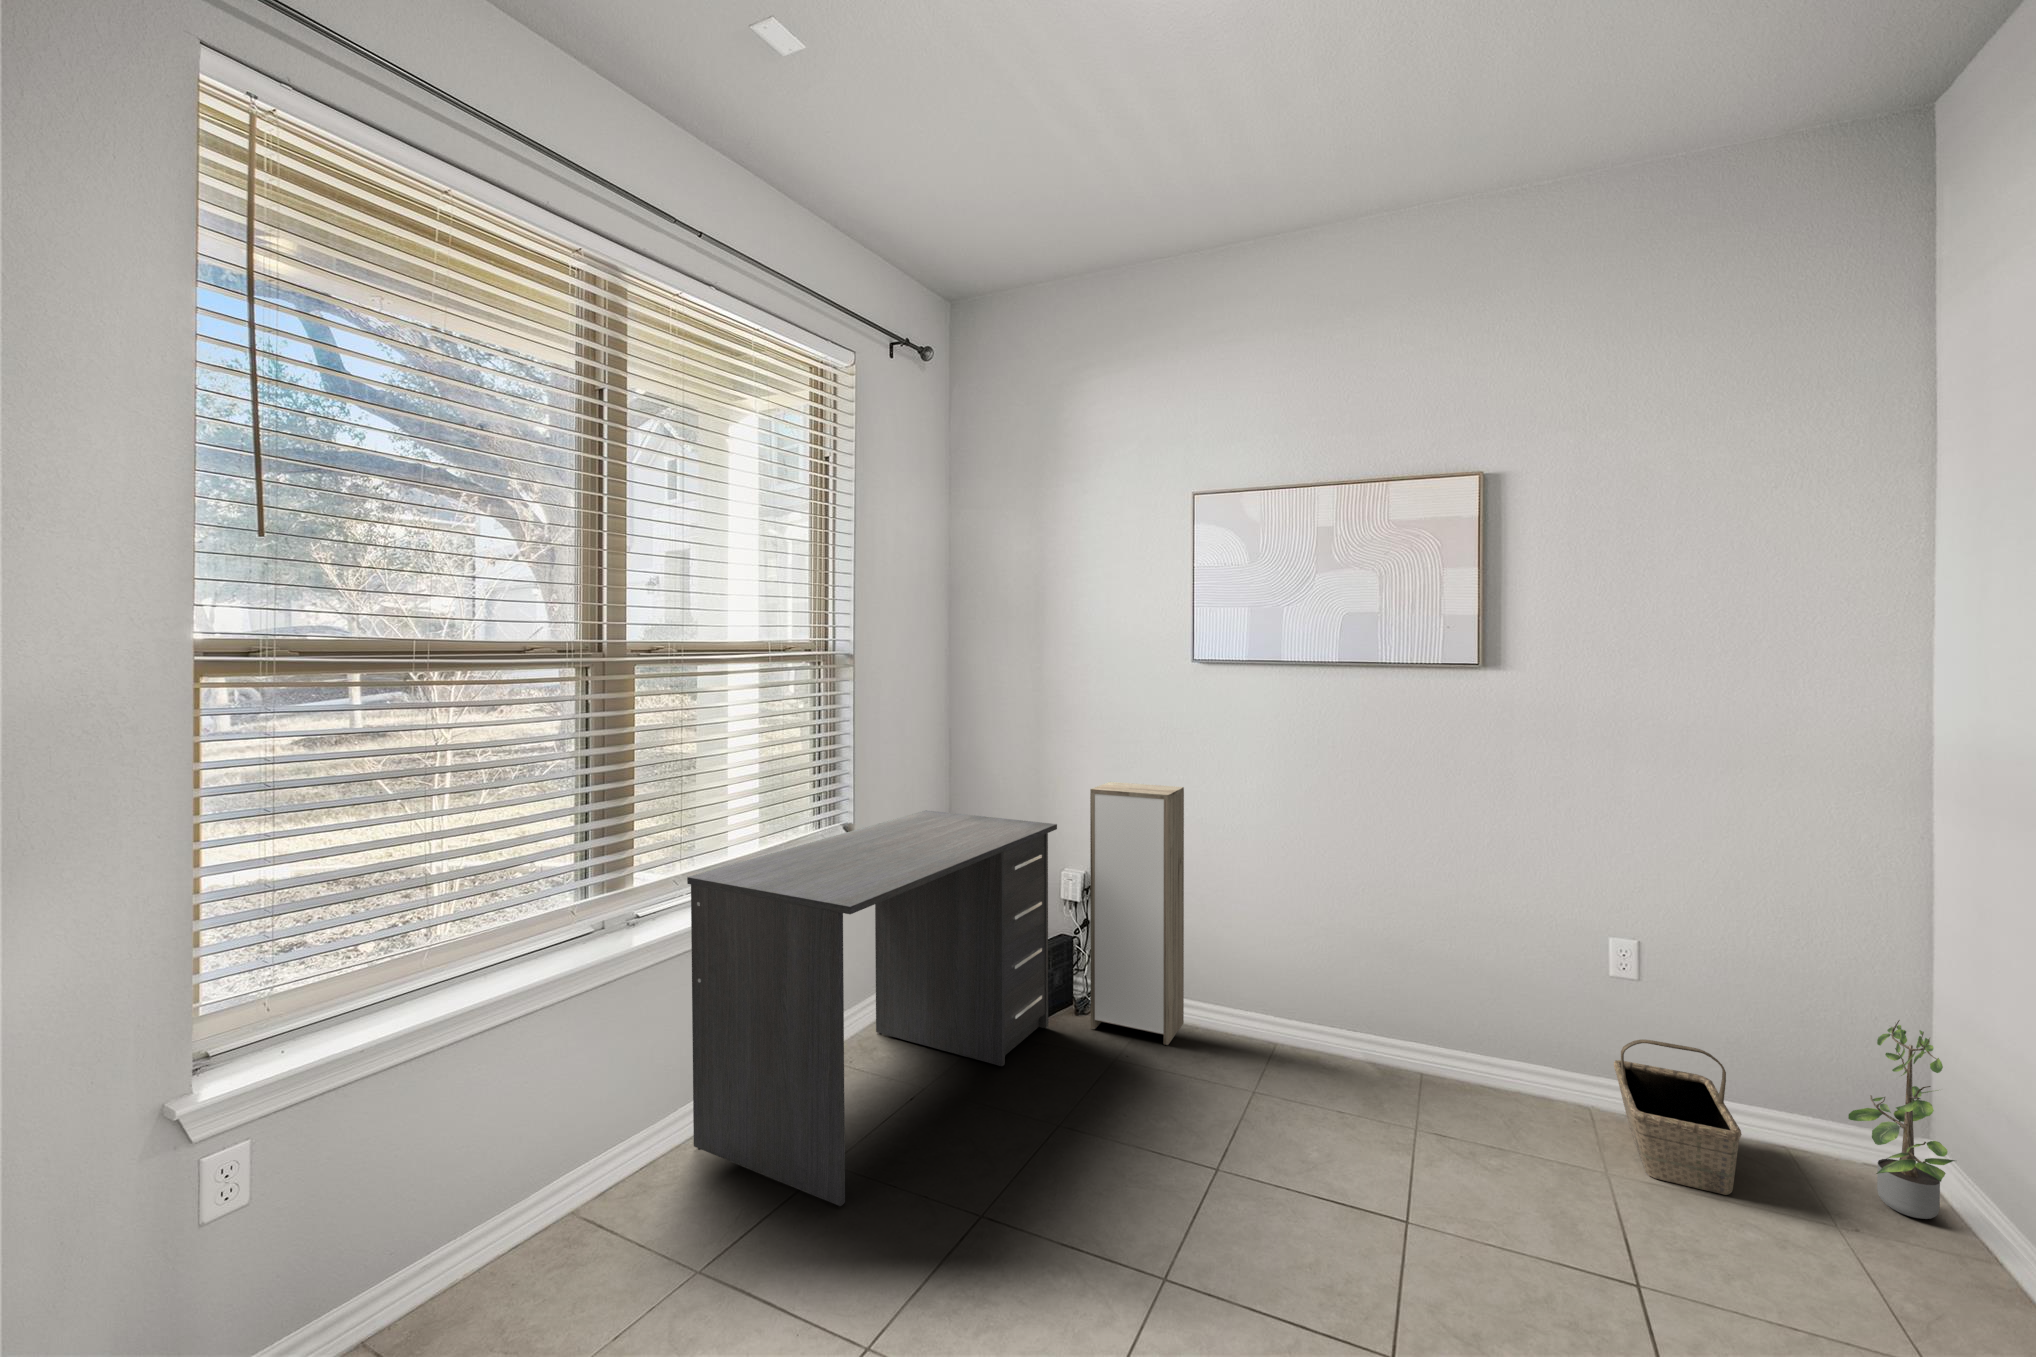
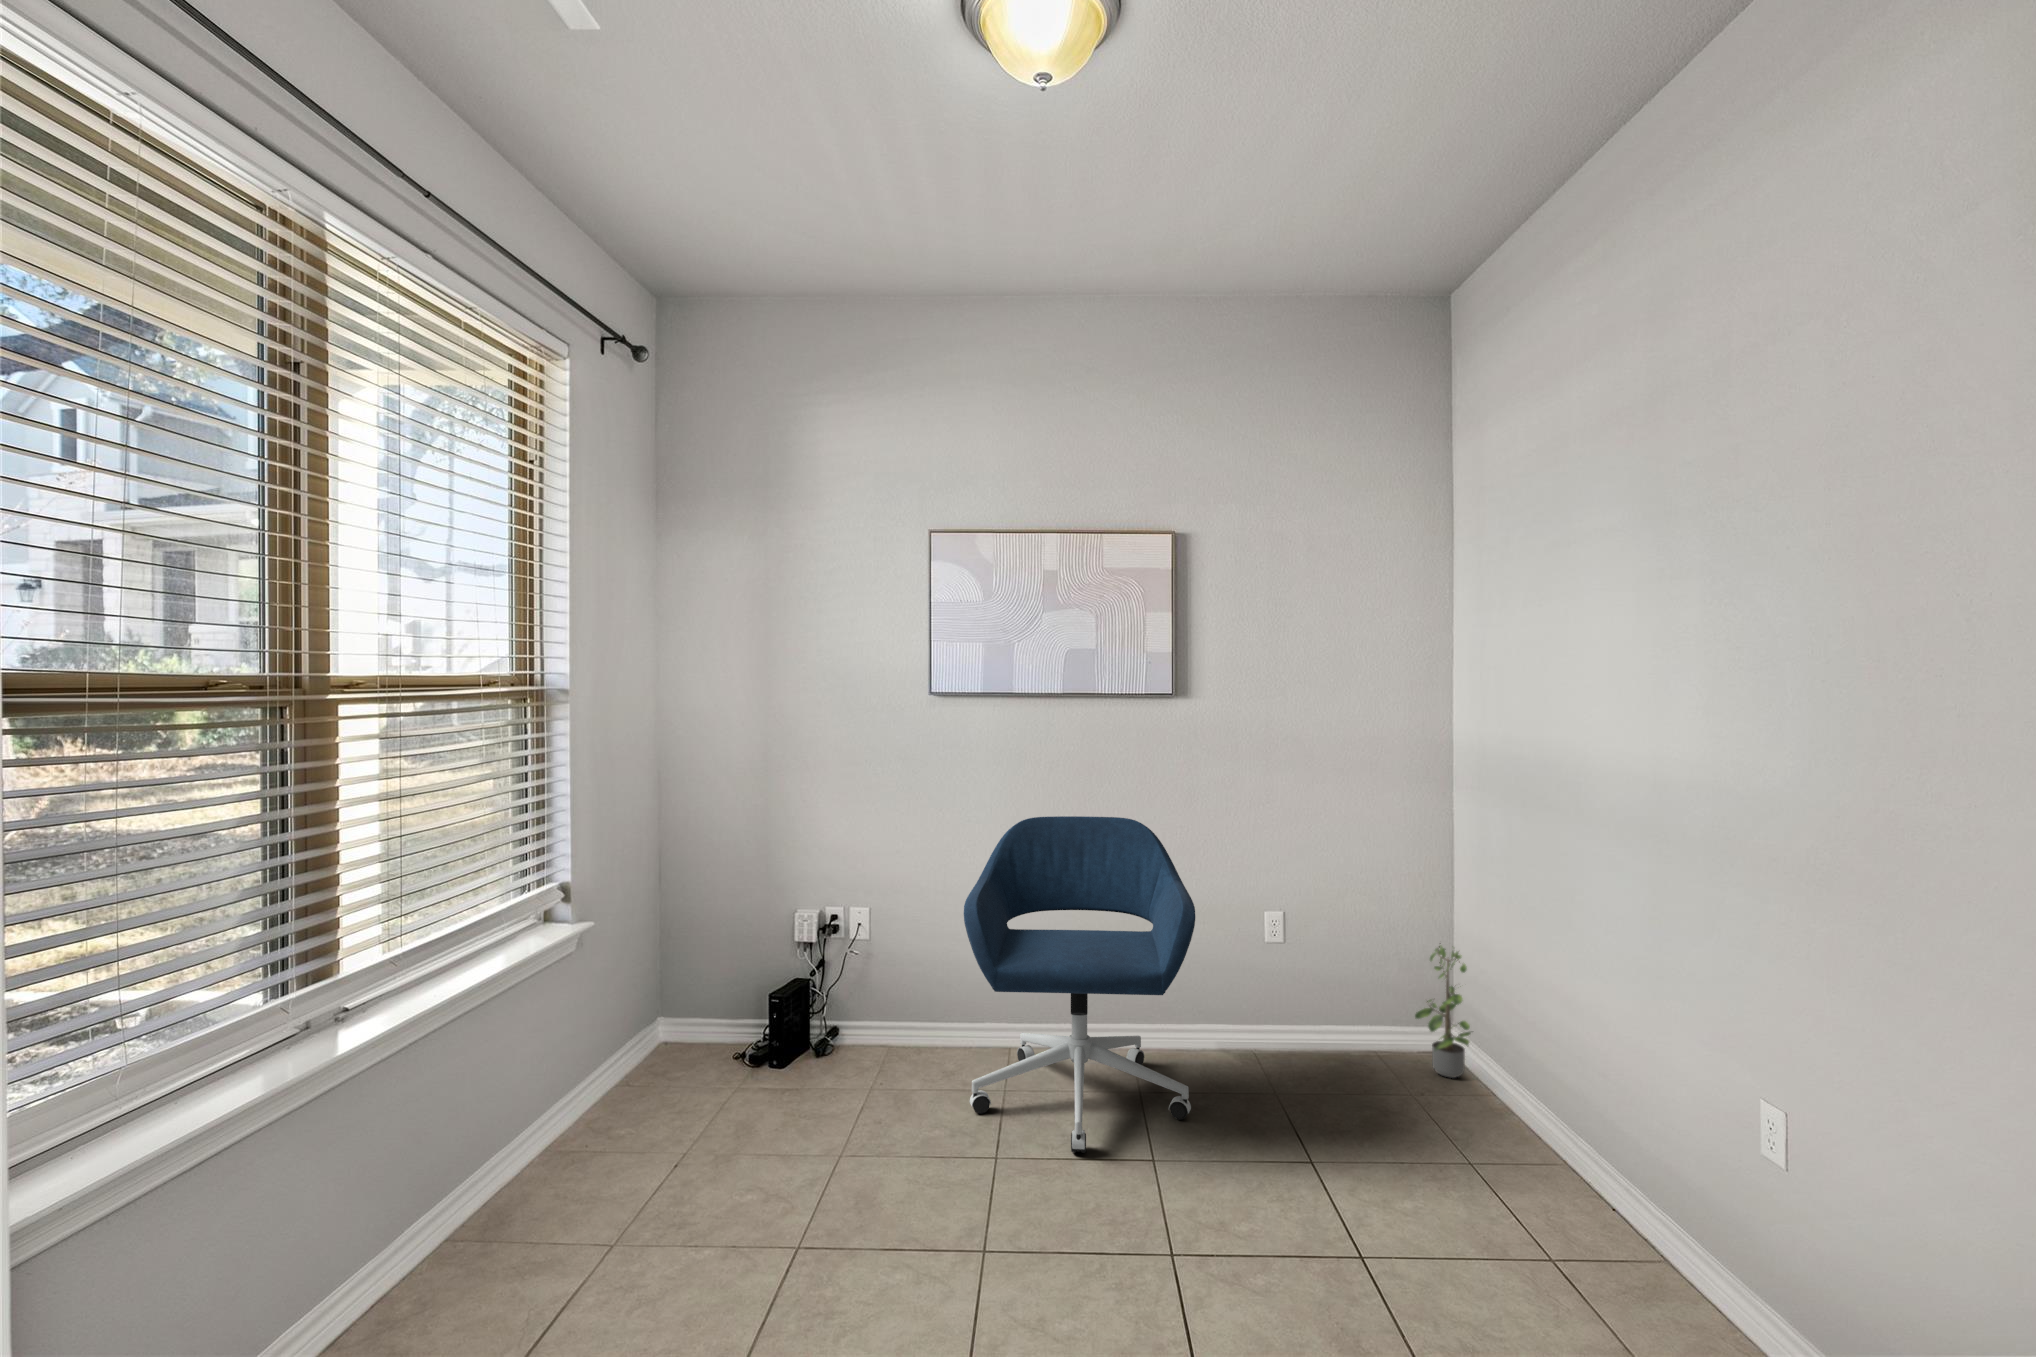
storage cabinet: present [1090,782,1184,1045] -> none [834,814,923,1068]
office chair: none [1195,800,1475,1185] -> present [964,816,1195,1153]
desk: present [687,810,1057,1206] -> none [412,860,801,1292]
basket: present [1614,1040,1742,1195] -> none [1273,985,1360,1090]

